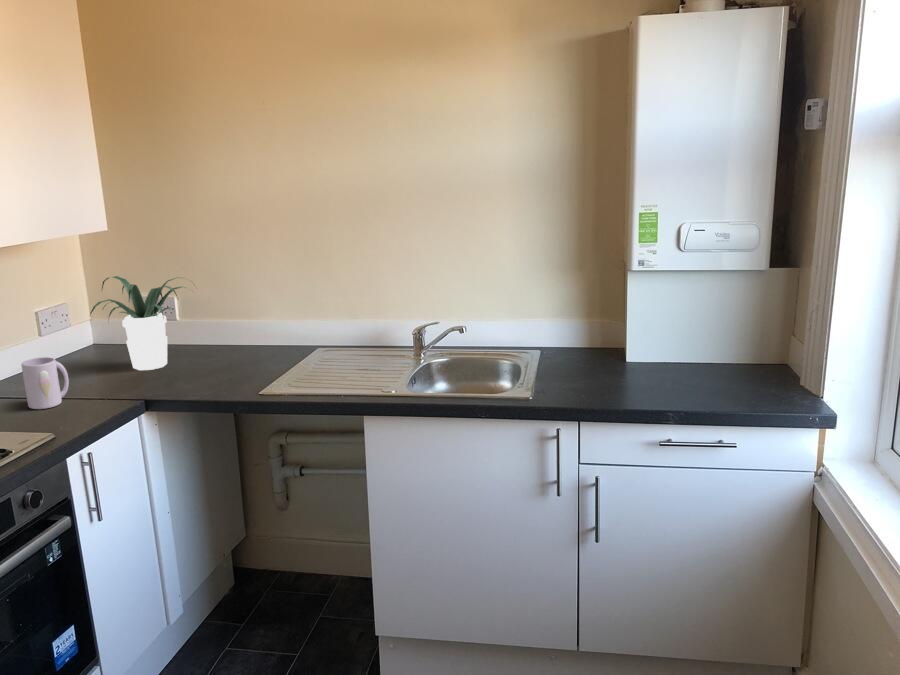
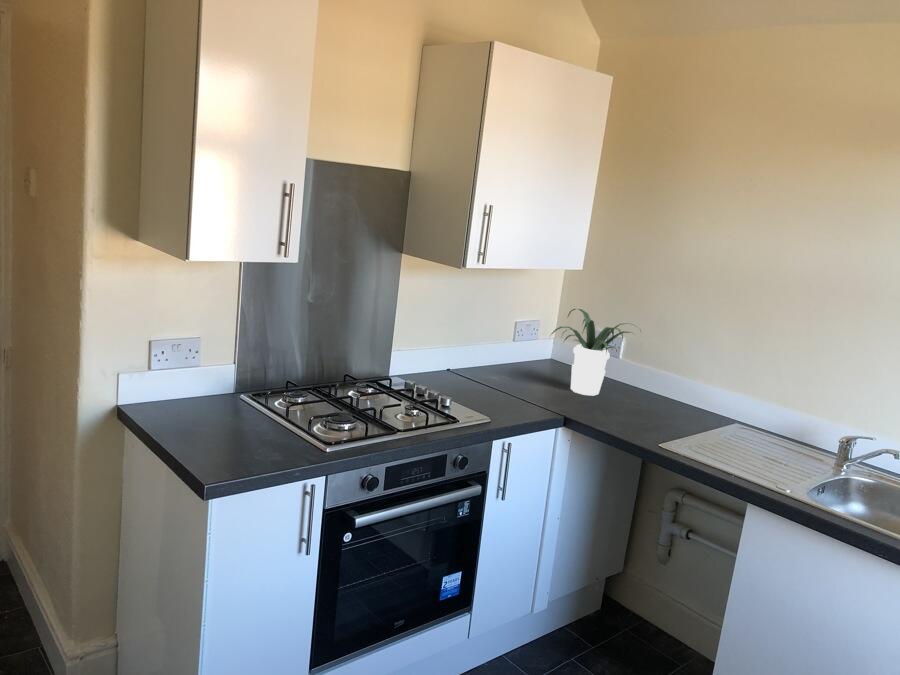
mug: present [21,357,69,409] -> none [484,357,519,399]

